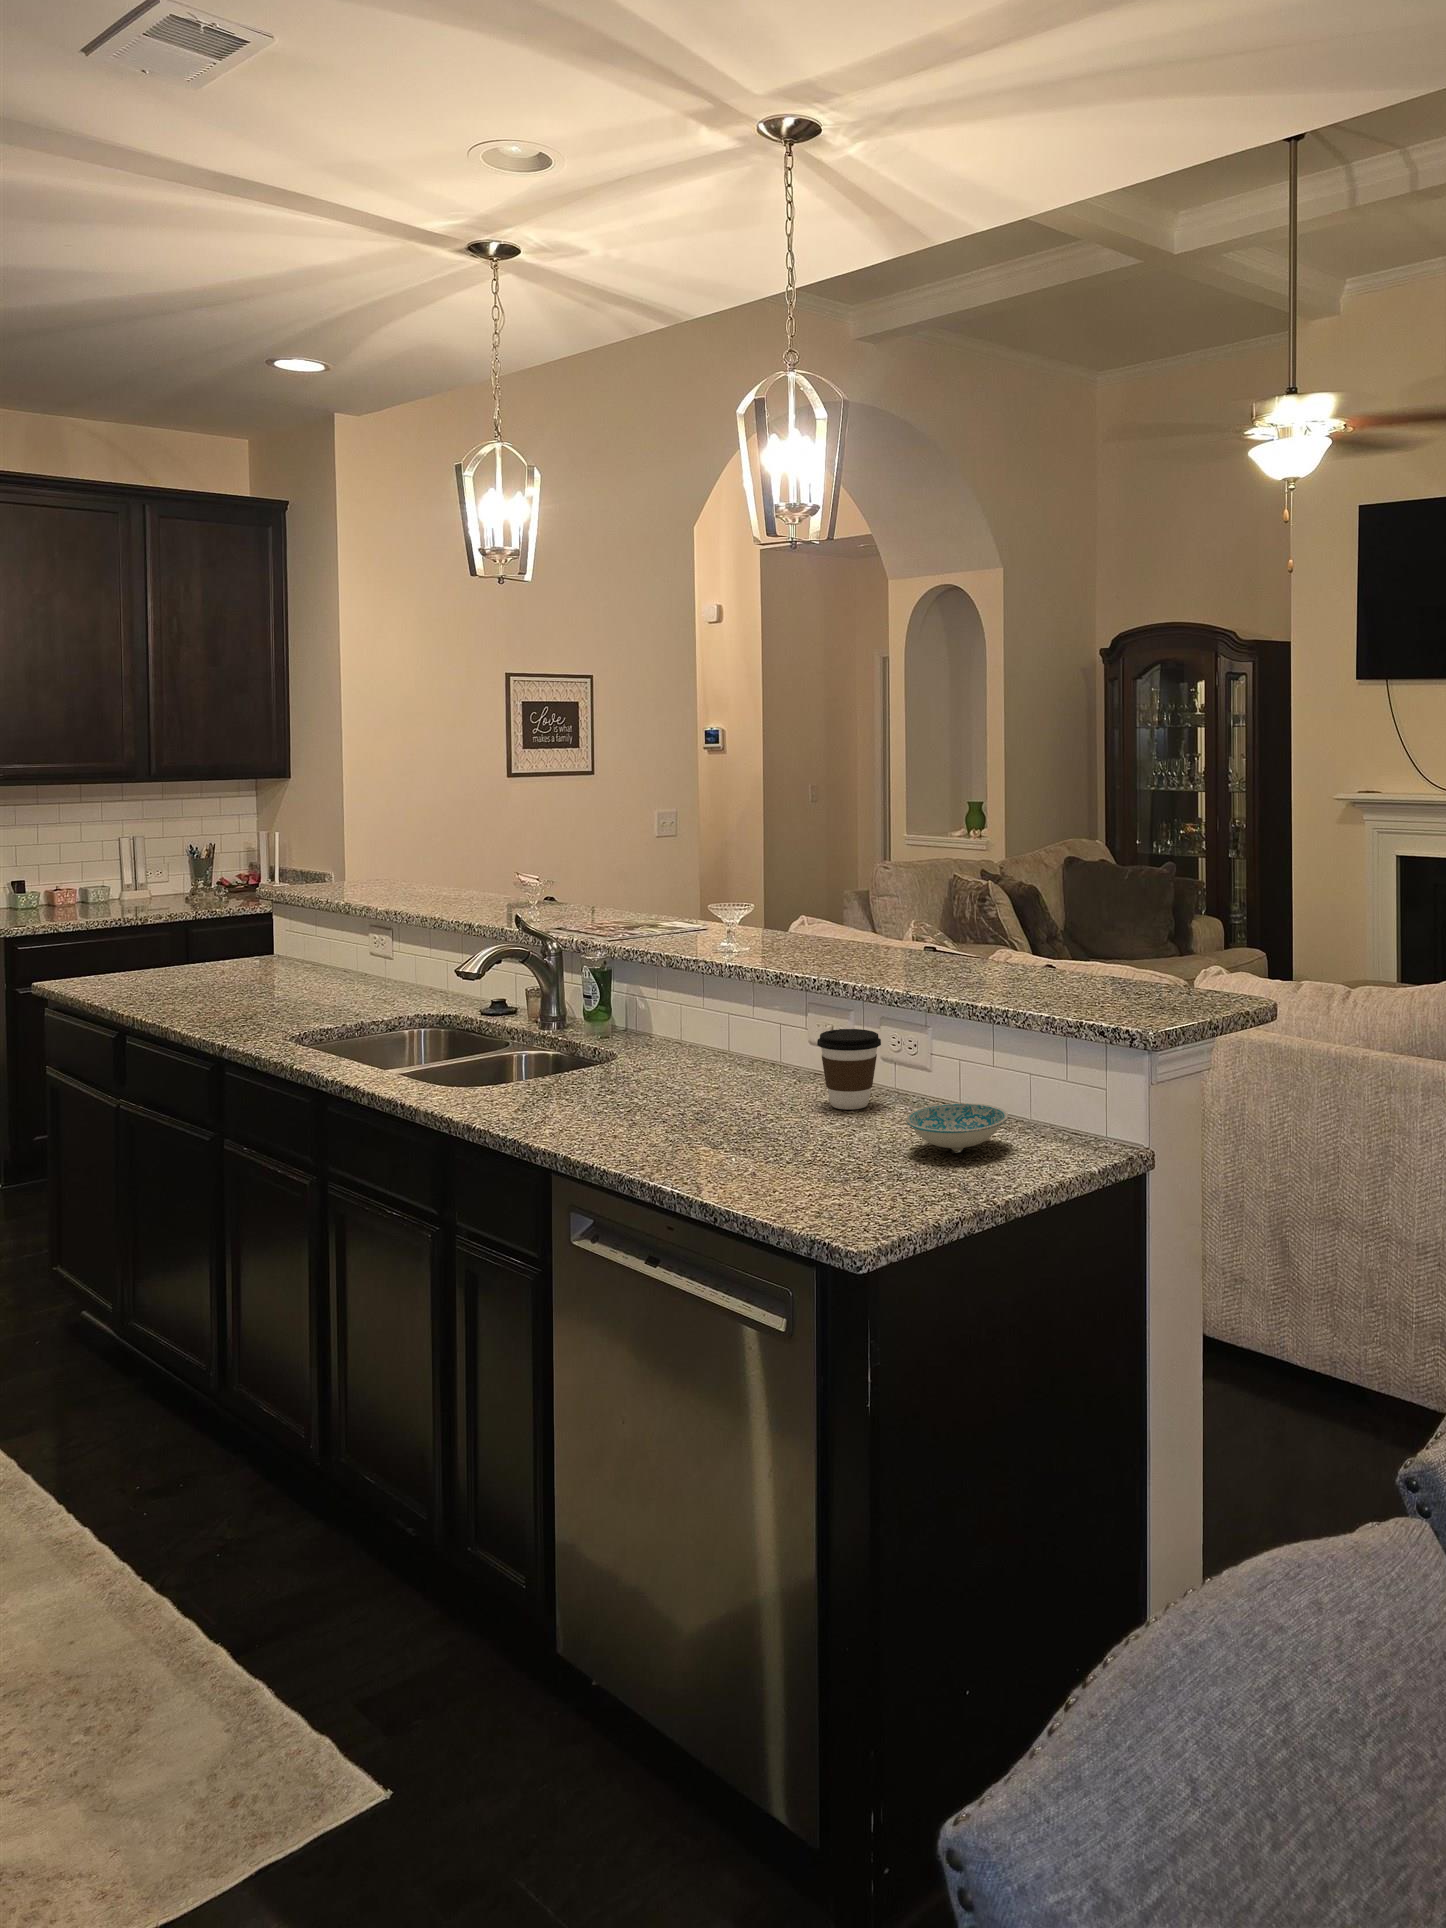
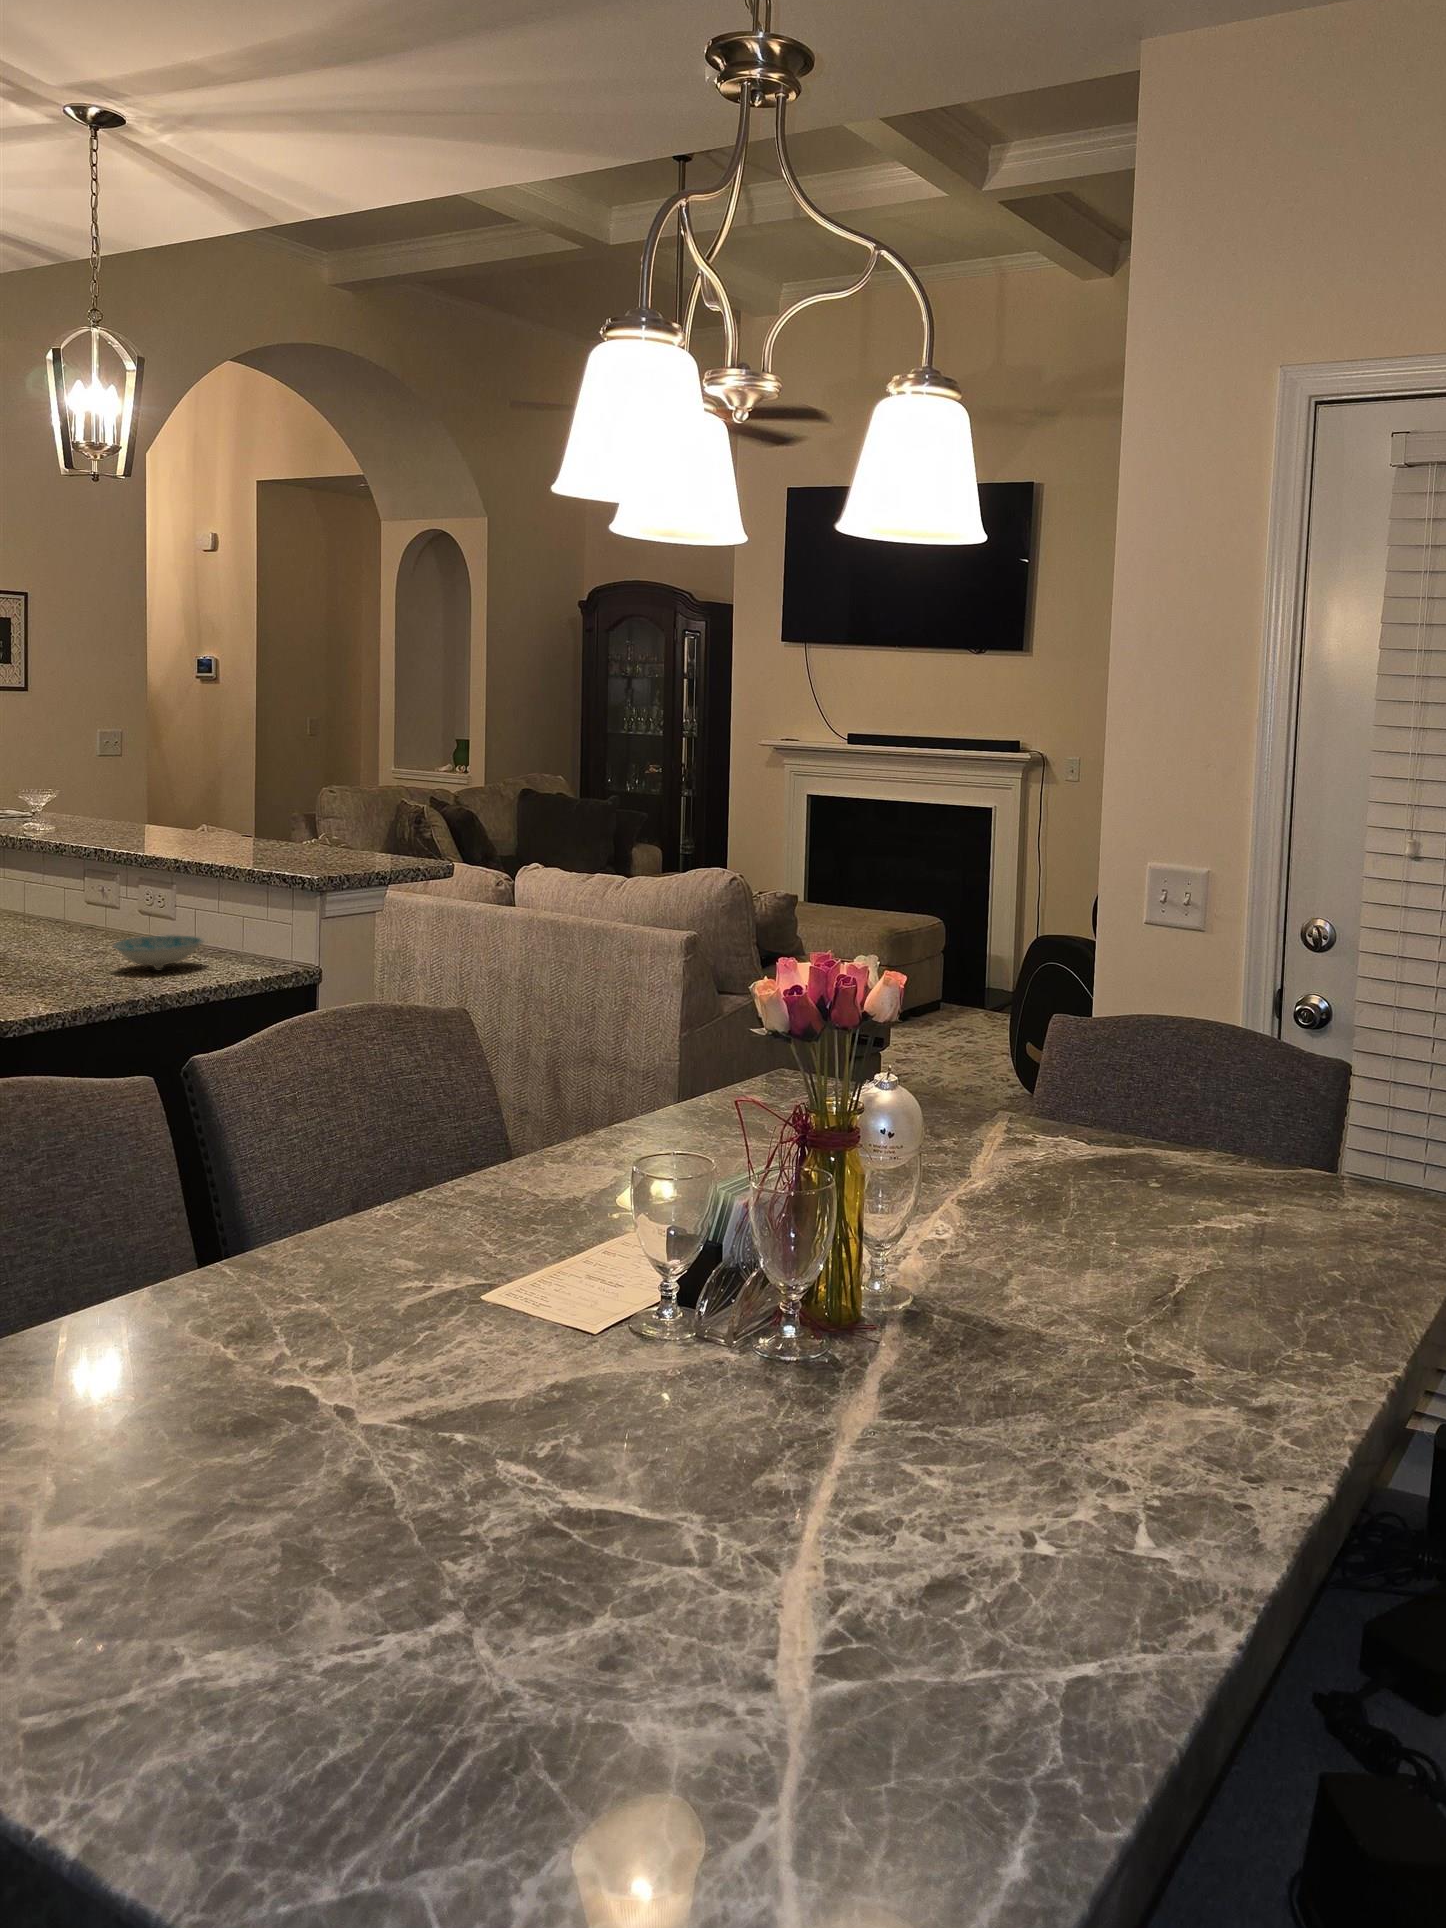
coffee cup: present [817,1029,881,1109] -> none [72,885,131,947]

